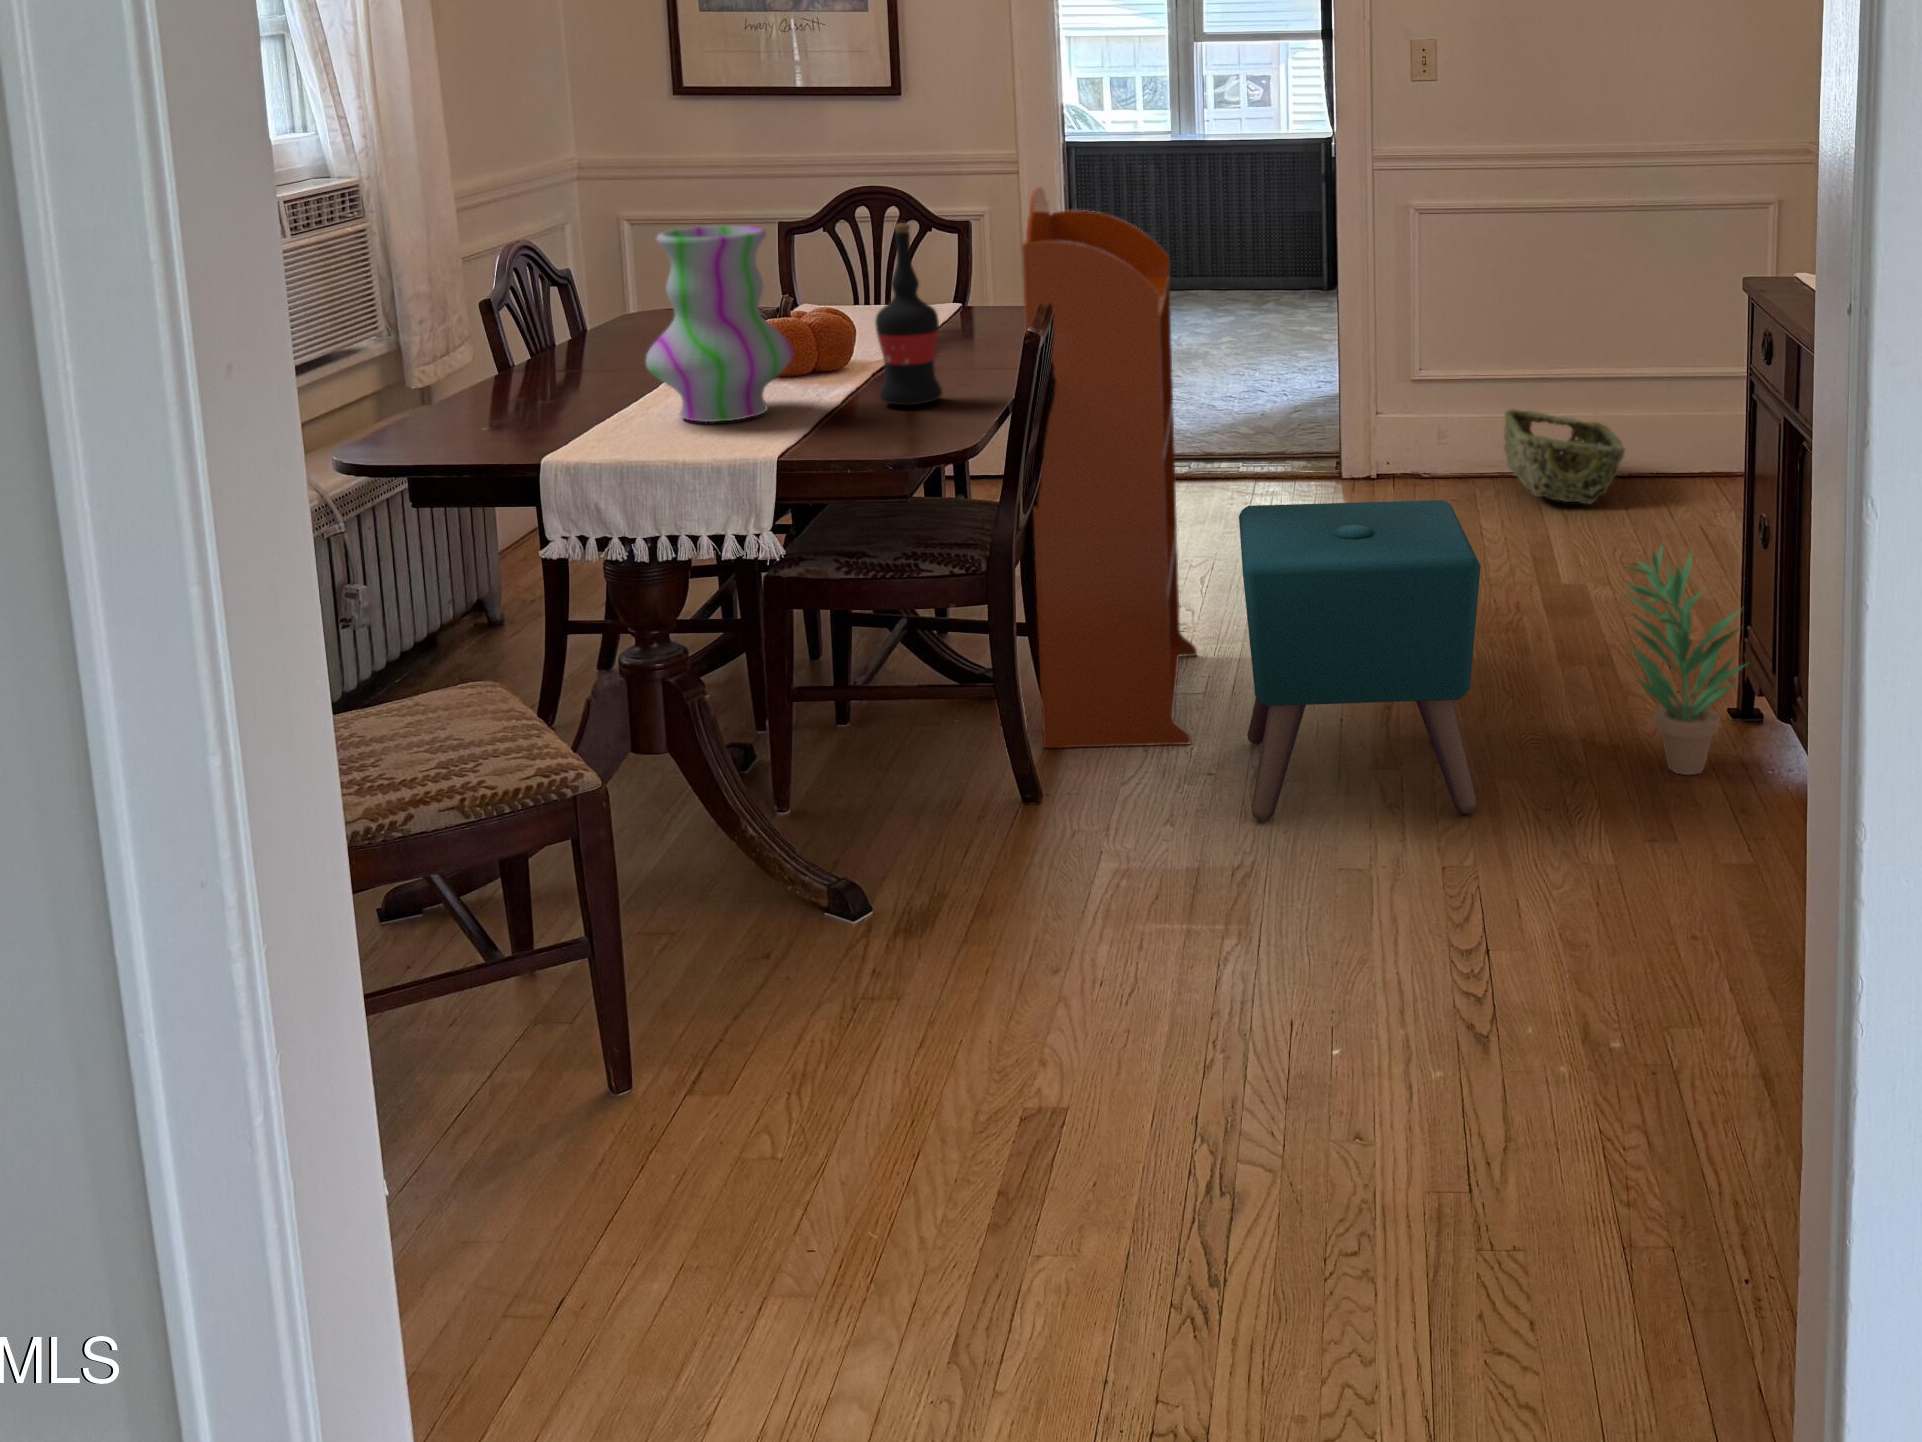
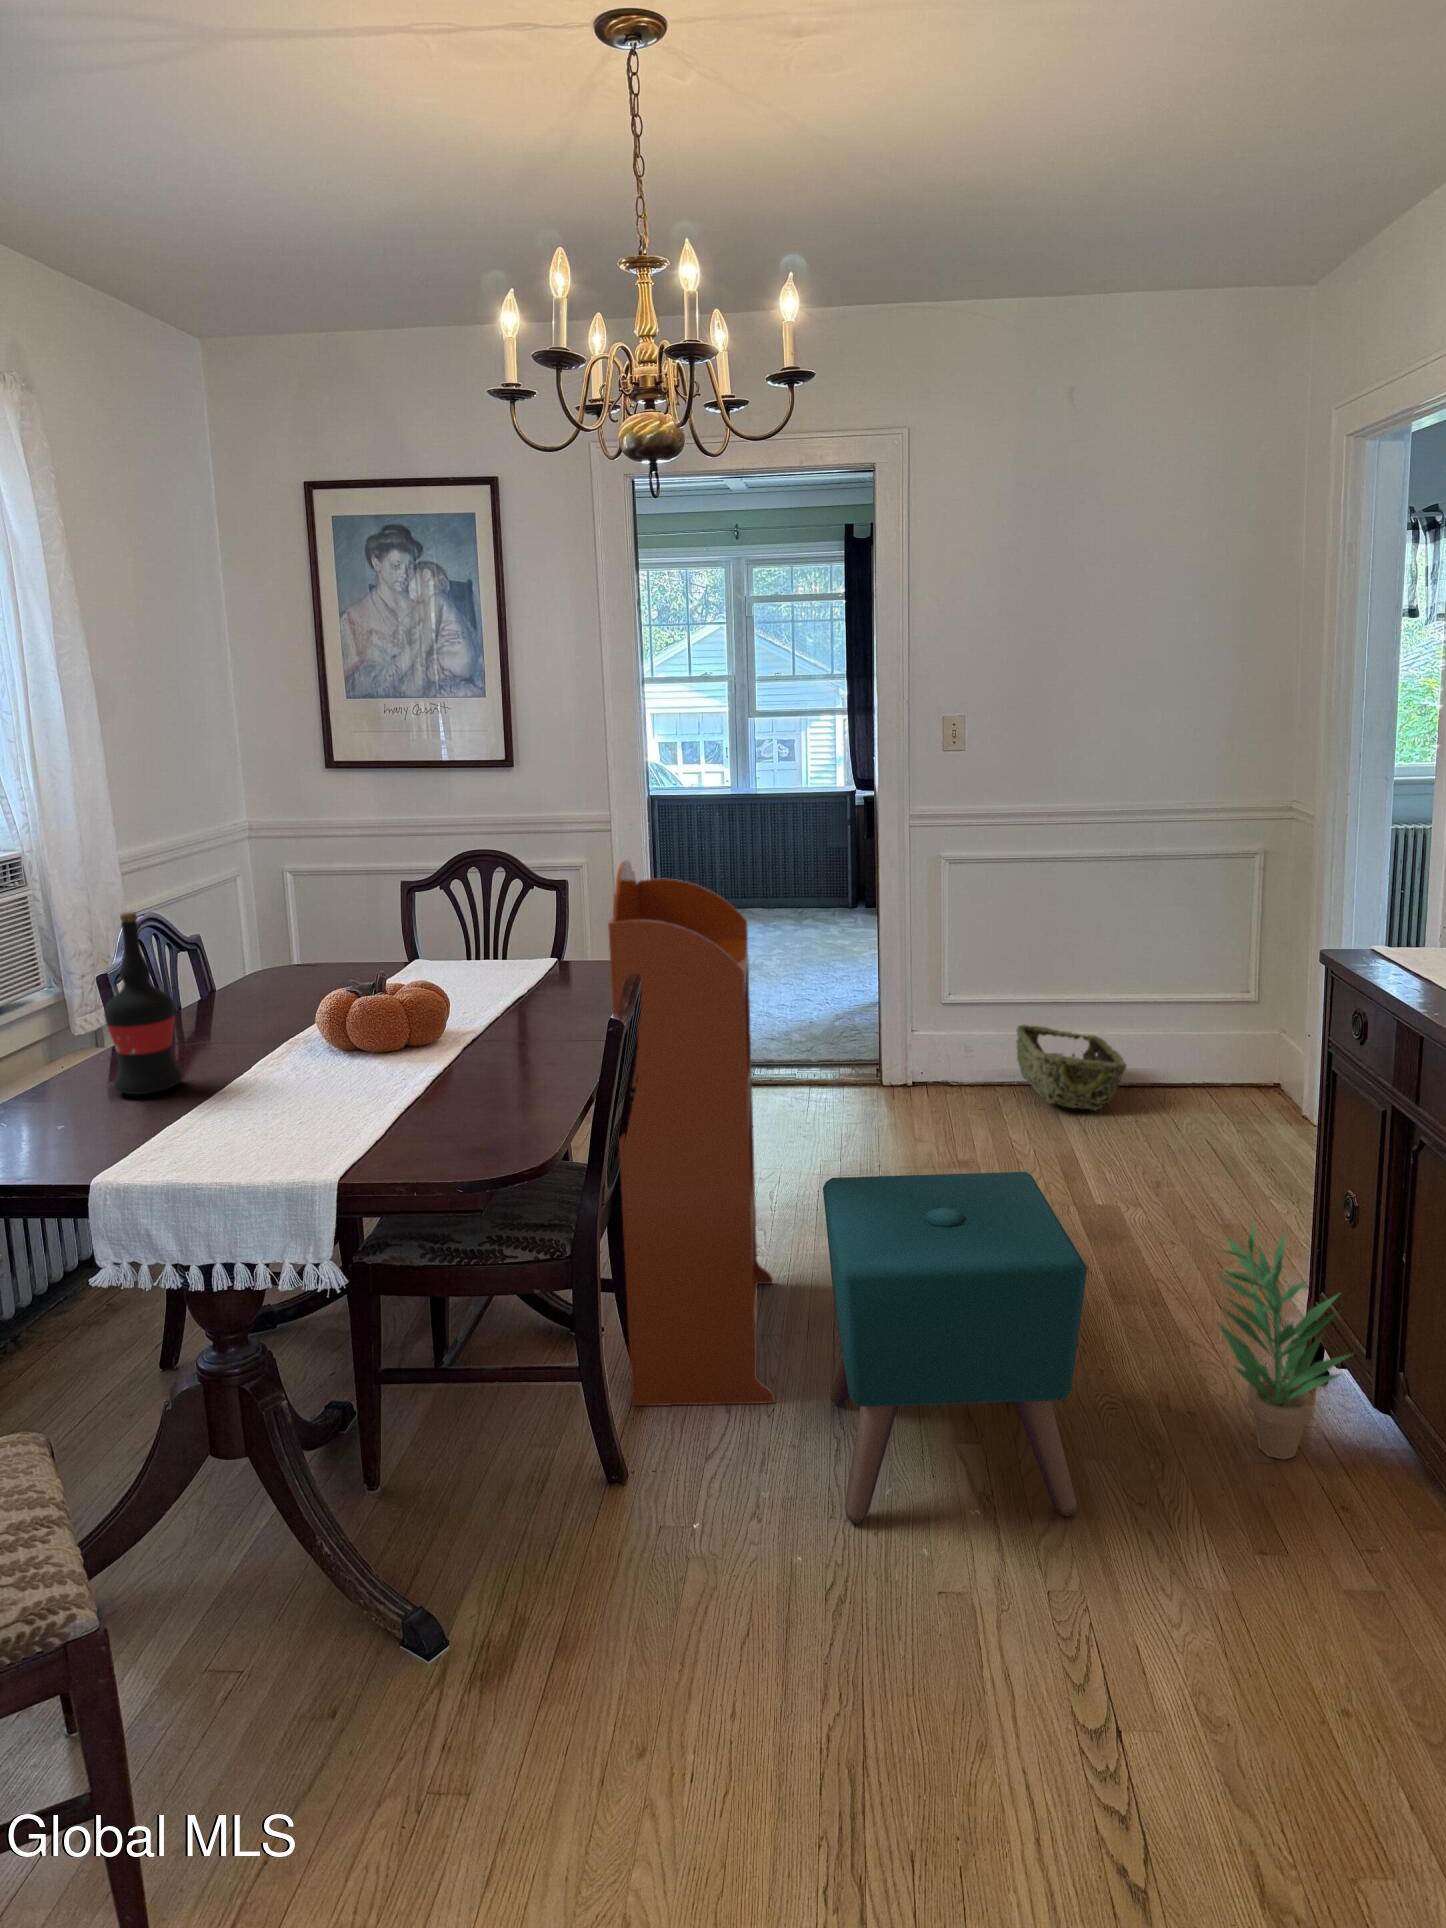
wine bottle: present [875,223,942,405] -> present [104,912,183,1094]
vase: present [646,226,793,422] -> none [218,913,373,1120]

